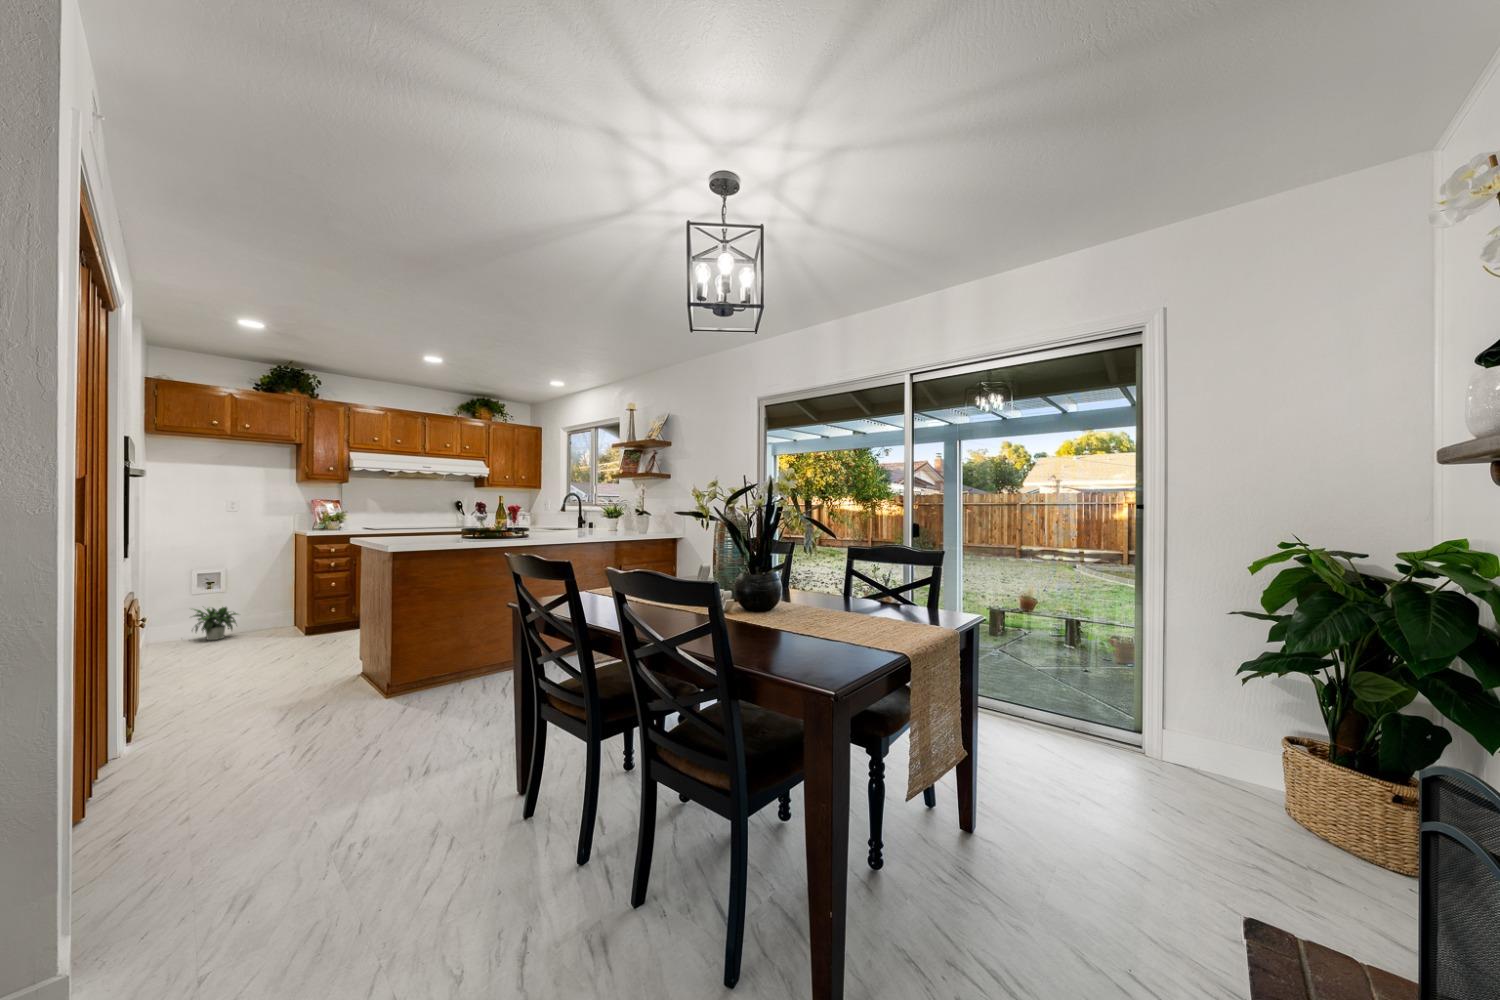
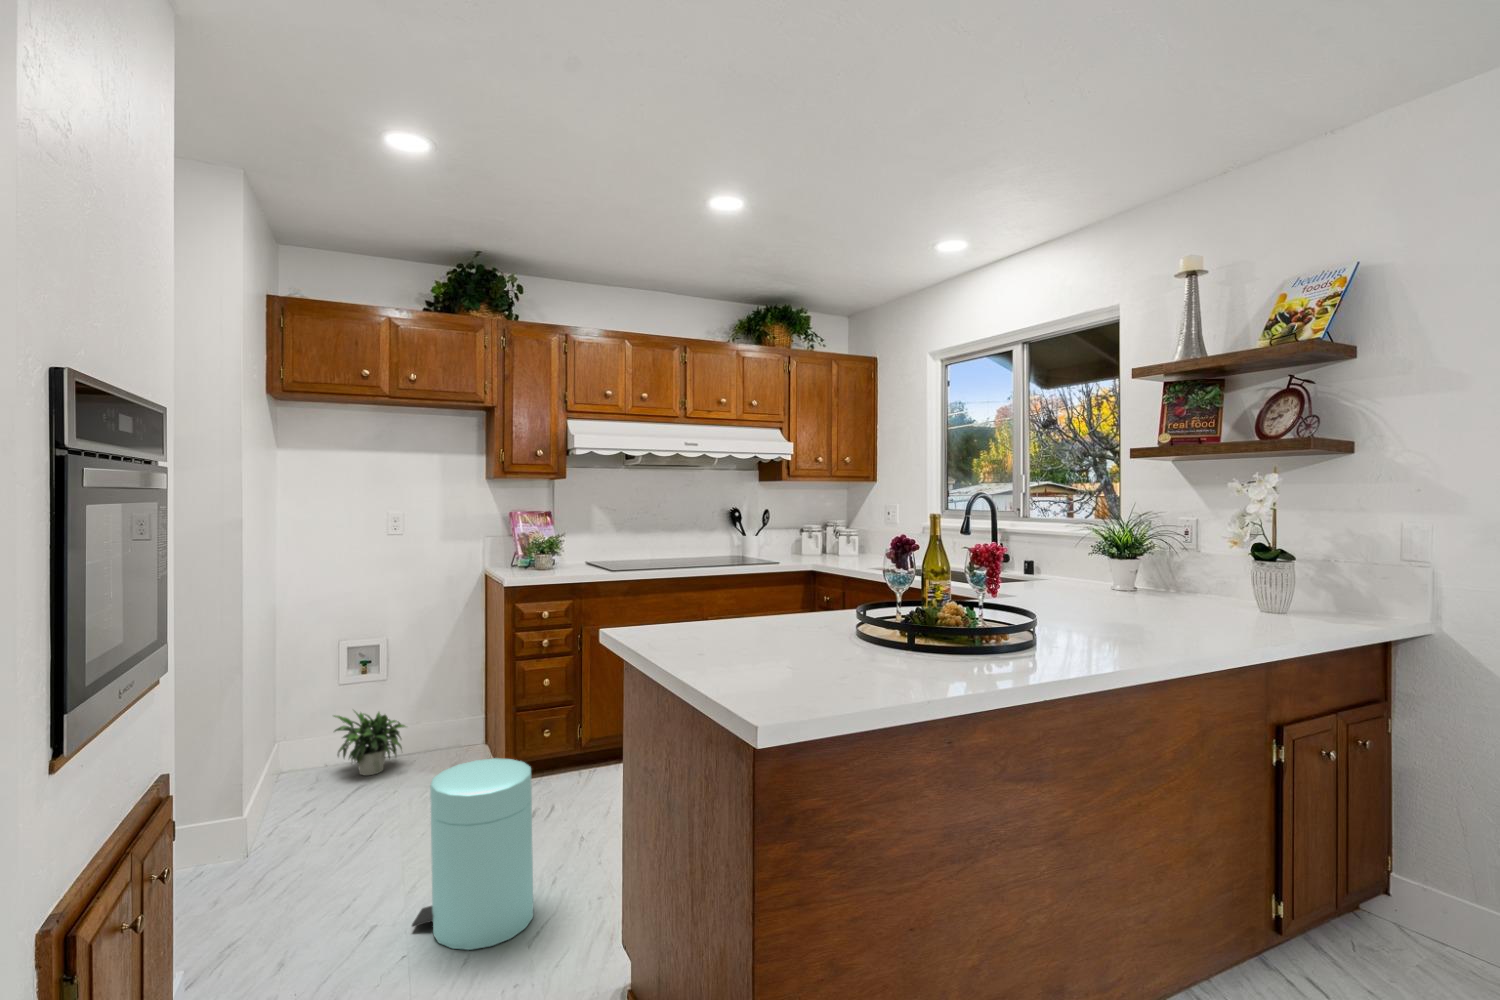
trash can: none [255,600,321,673] -> present [412,758,533,950]

